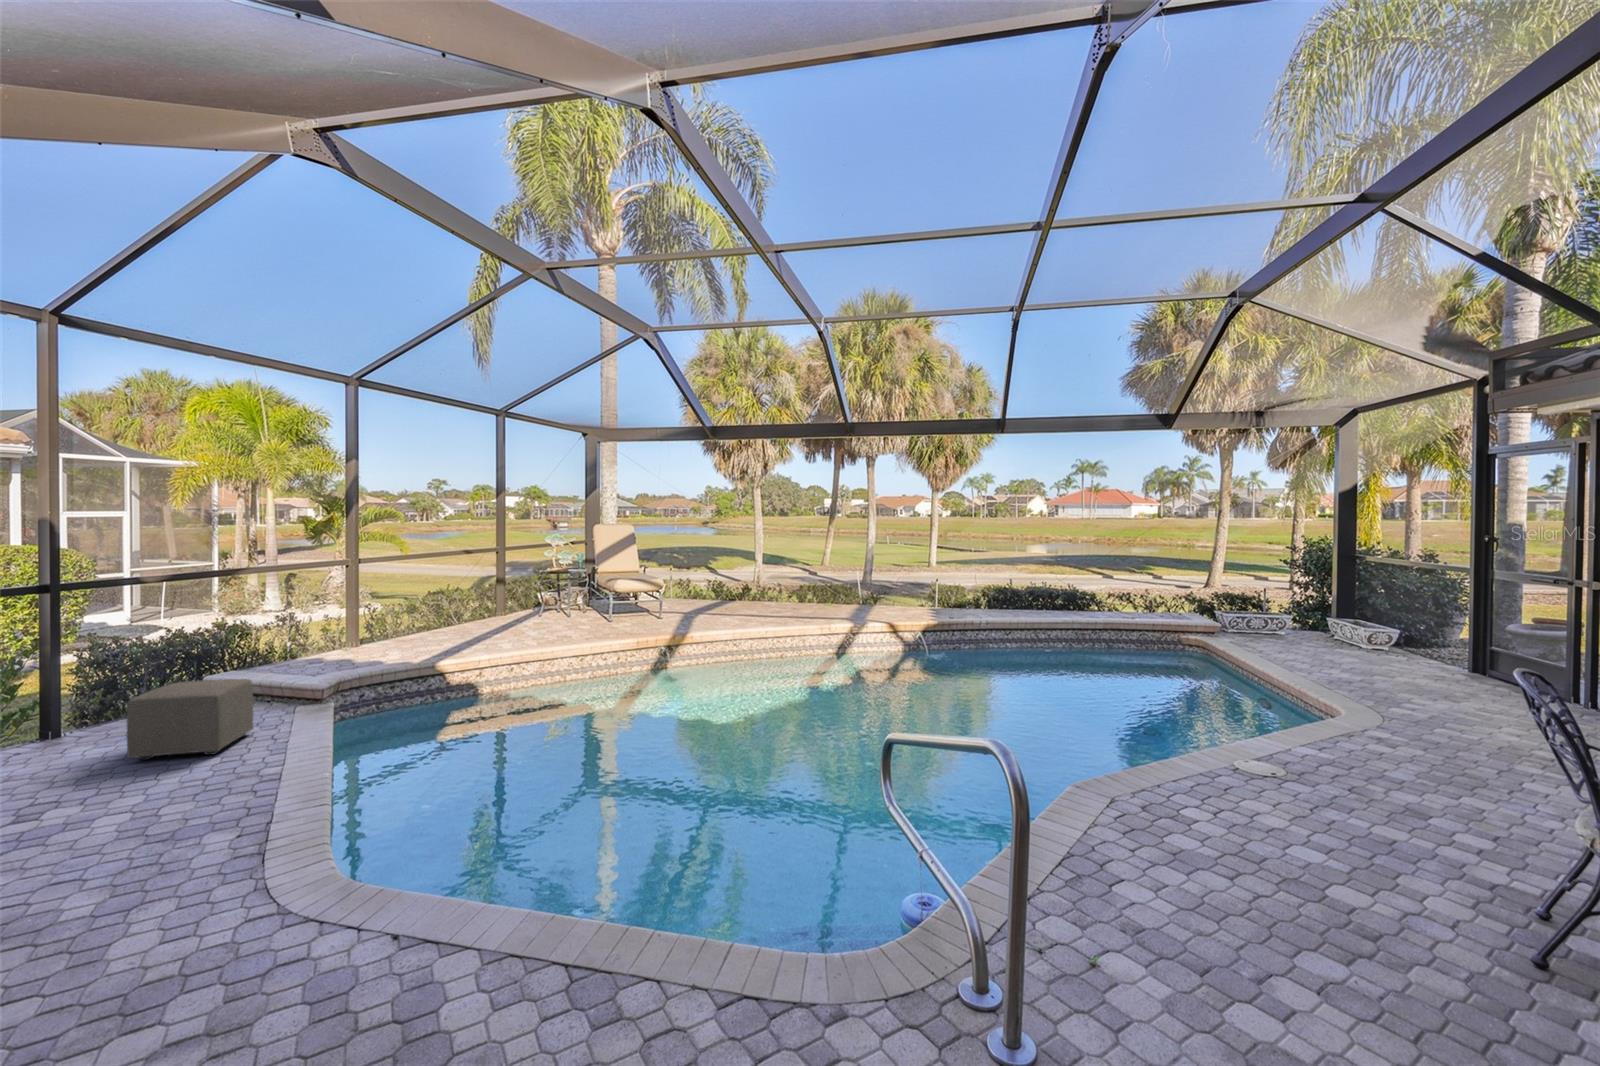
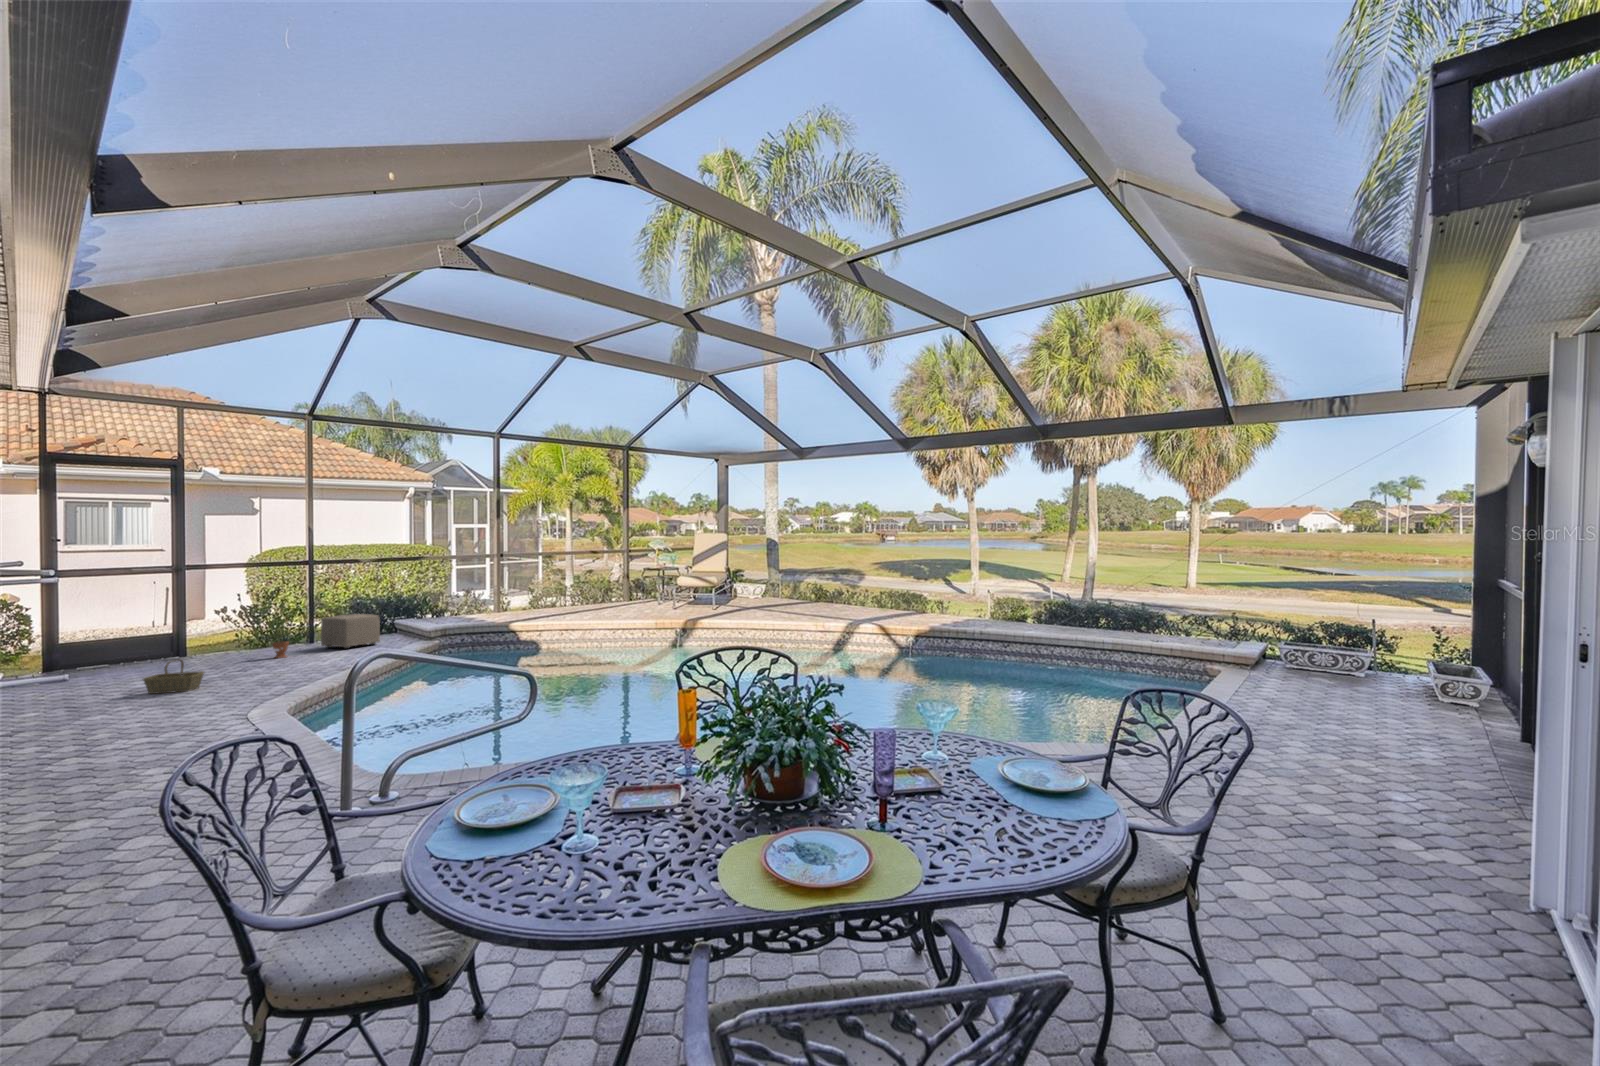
potted plant: none [70,715,123,806] -> present [272,620,290,658]
basket: none [117,856,262,967] -> present [143,660,204,694]

